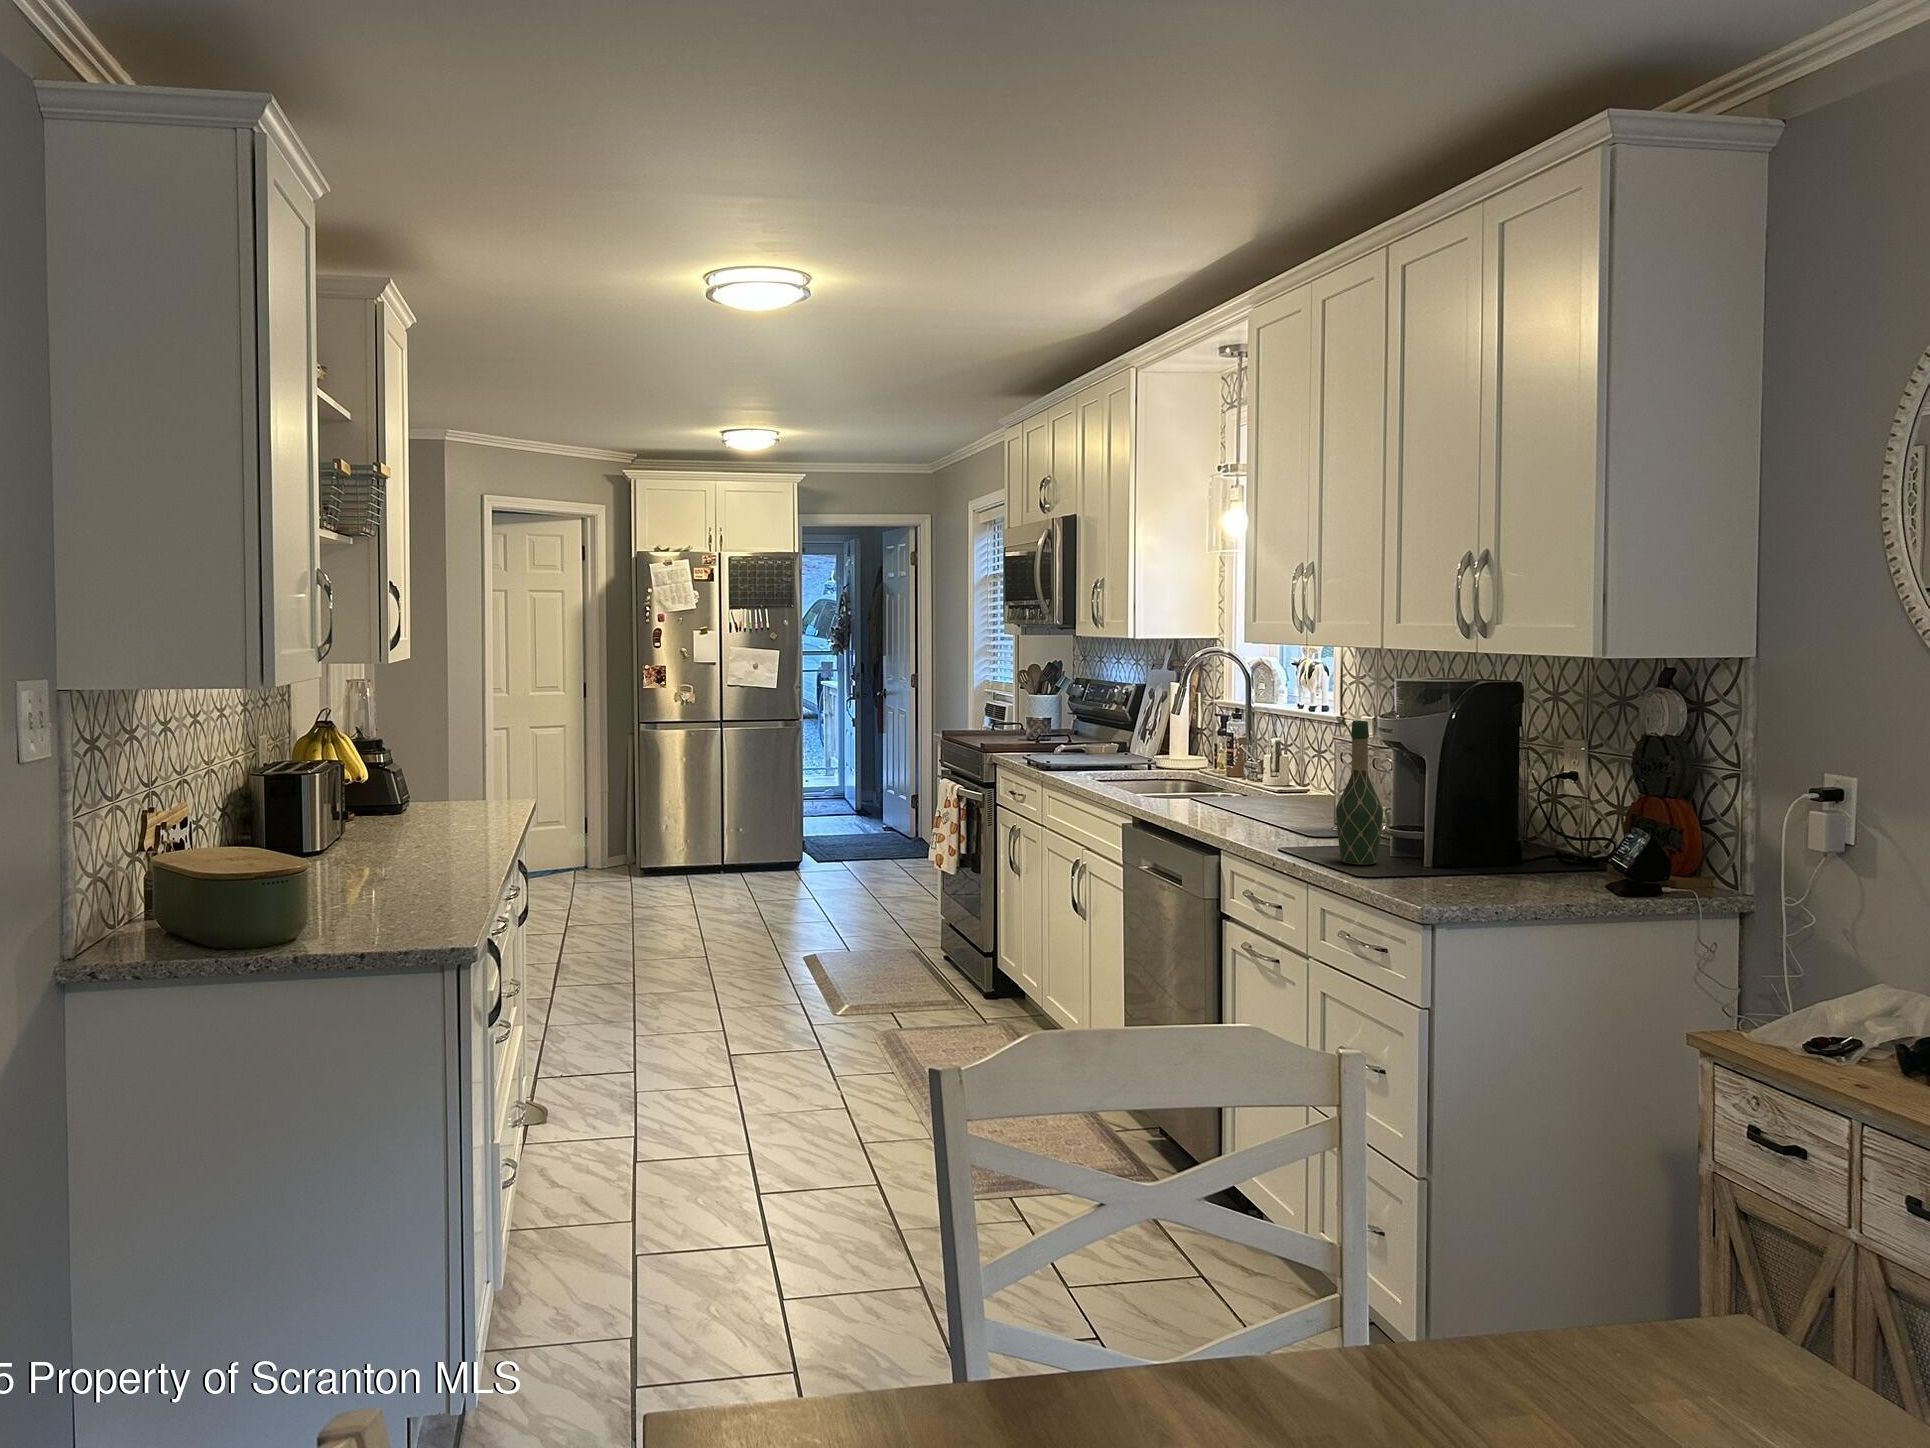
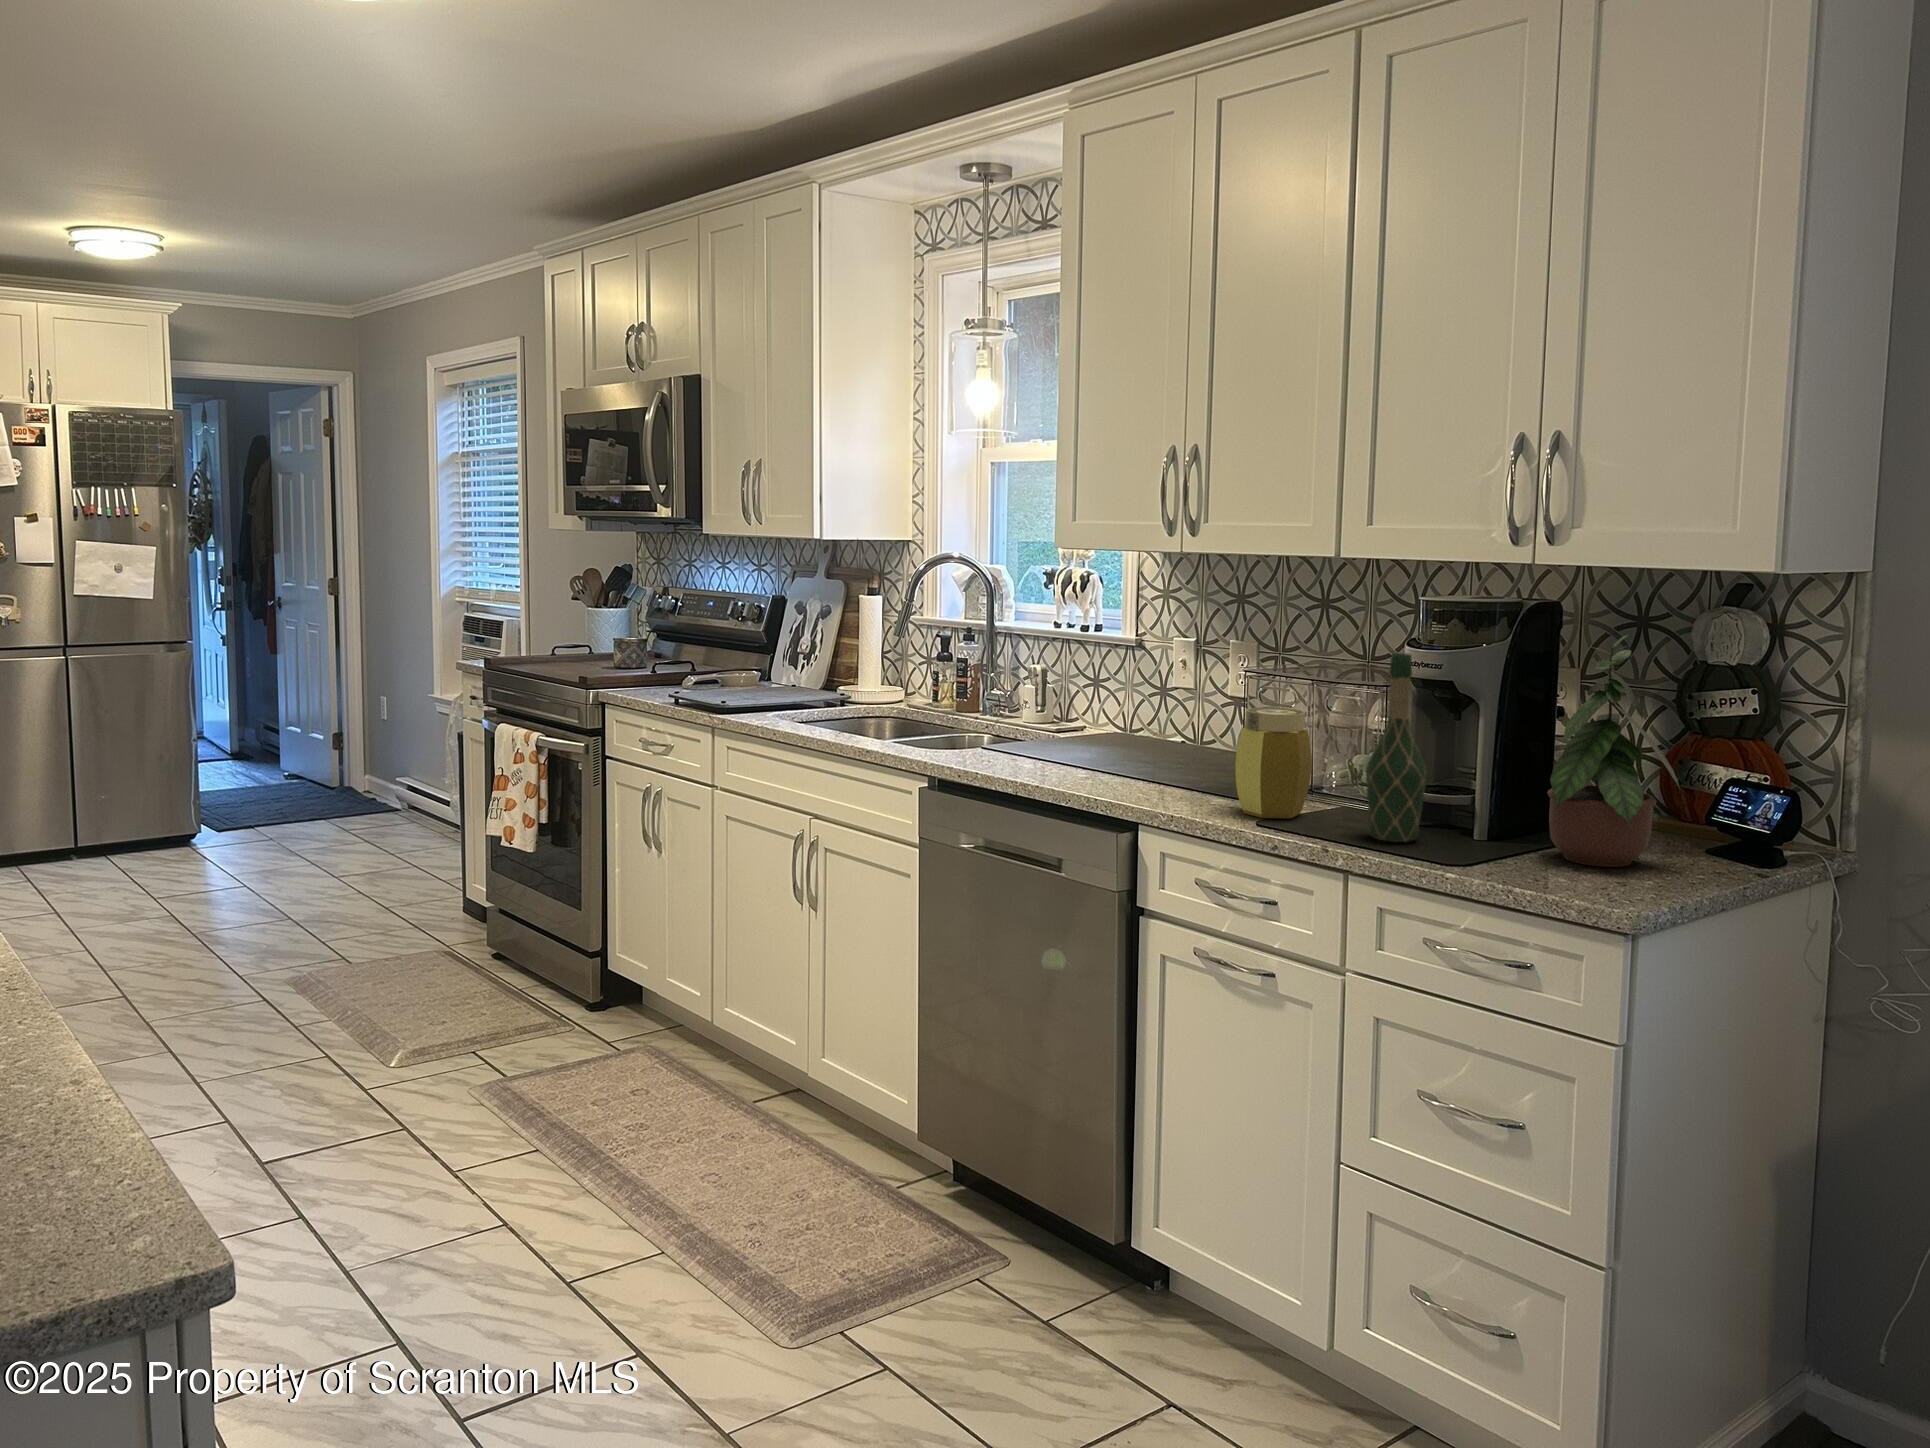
potted plant: none [1435,706,1561,889] -> present [1547,635,1679,867]
jar: none [1276,764,1335,848] -> present [1235,707,1311,818]

